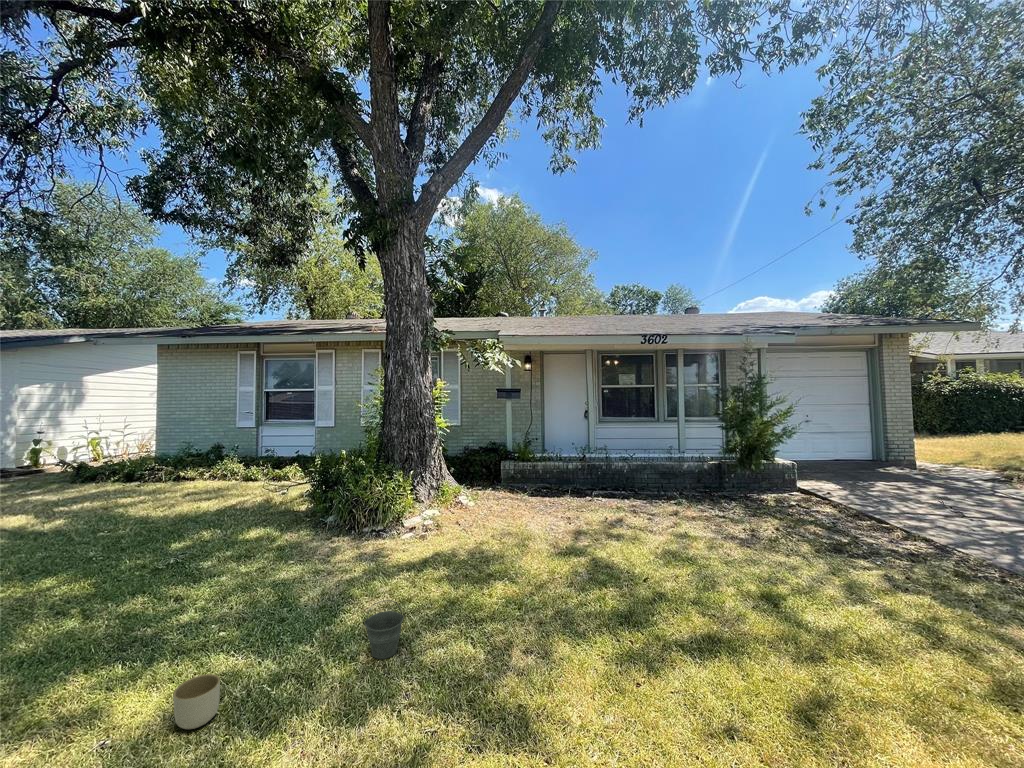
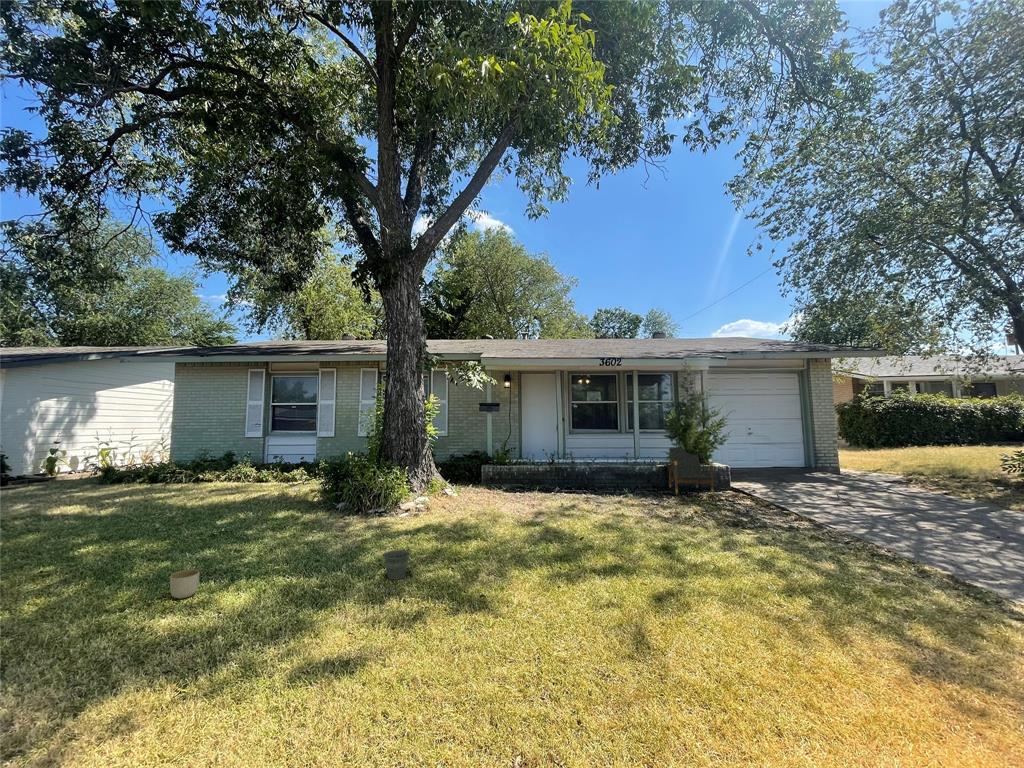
lounge chair: none [725,442,783,500] -> present [669,448,714,494]
planter: present [173,674,220,729] -> present [170,570,199,599]

